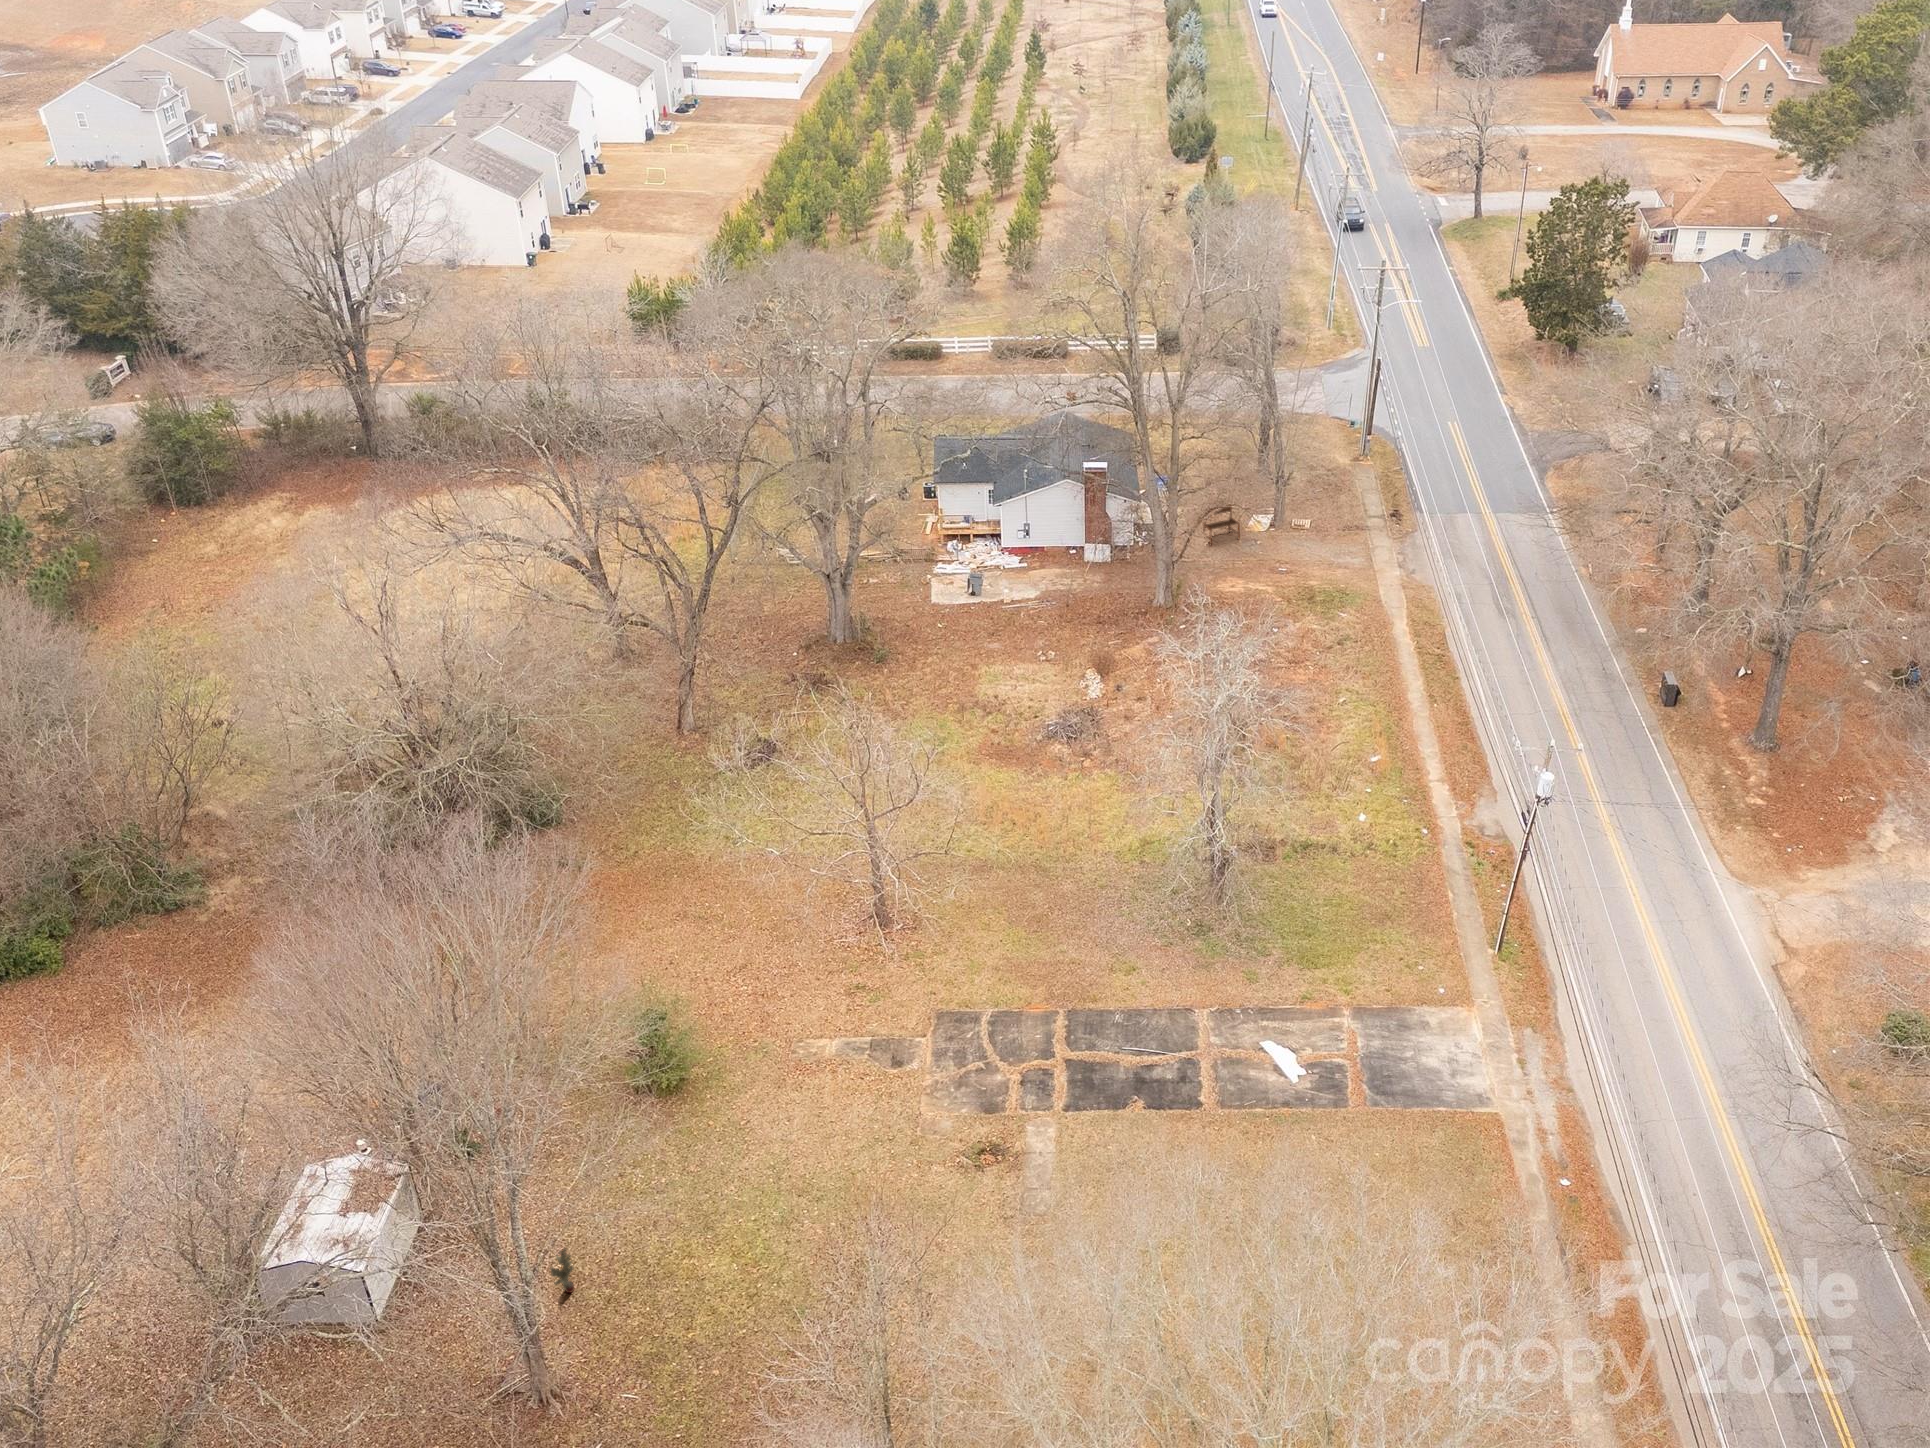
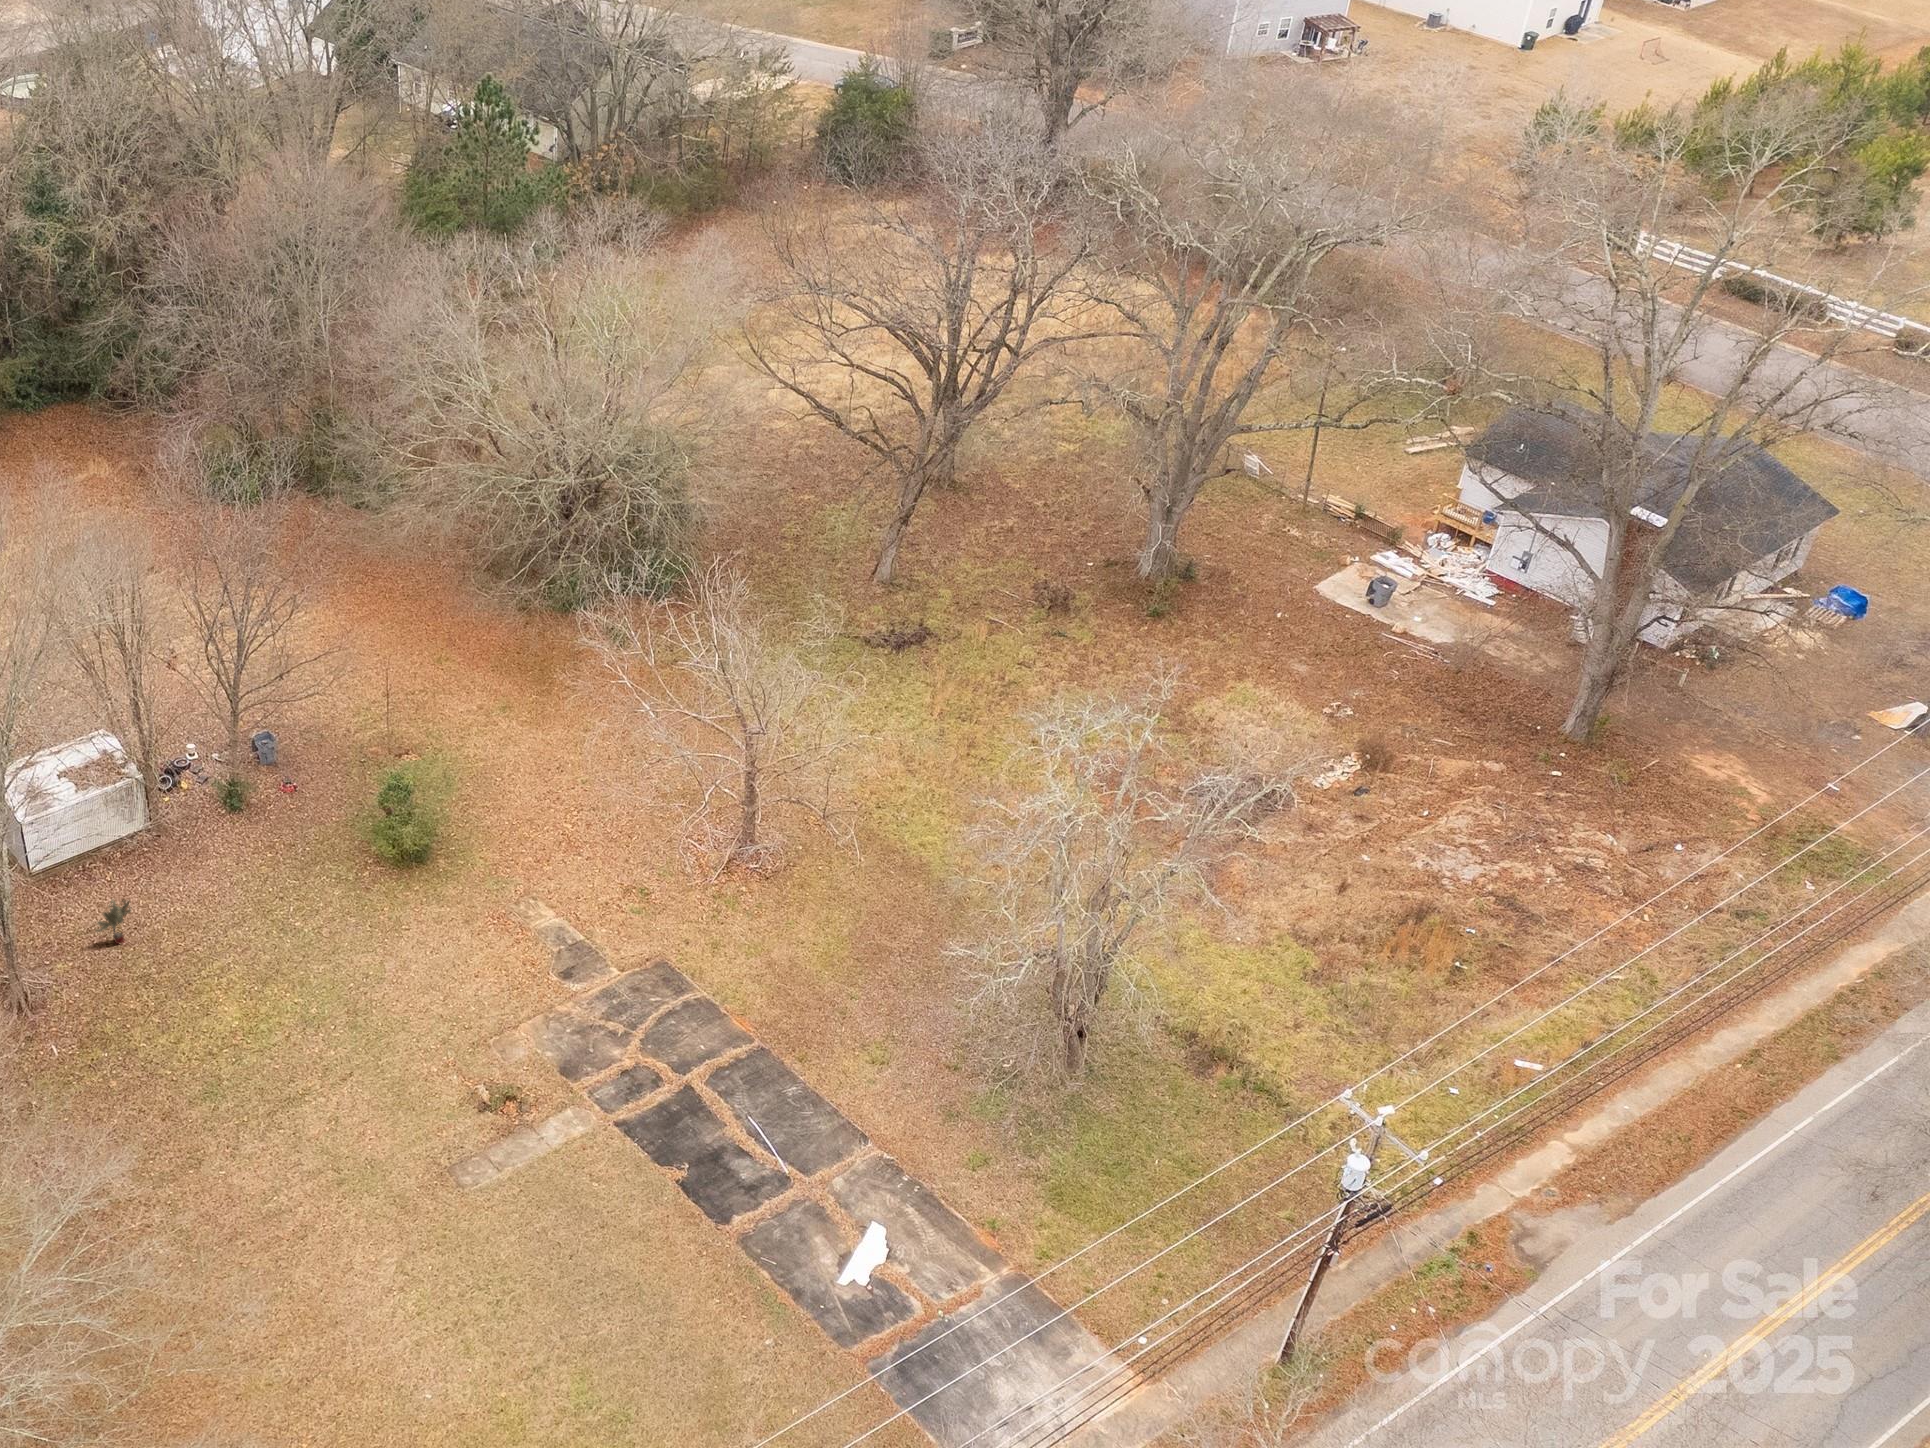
bench: present [1203,506,1240,545] -> none [1758,655,1829,724]

